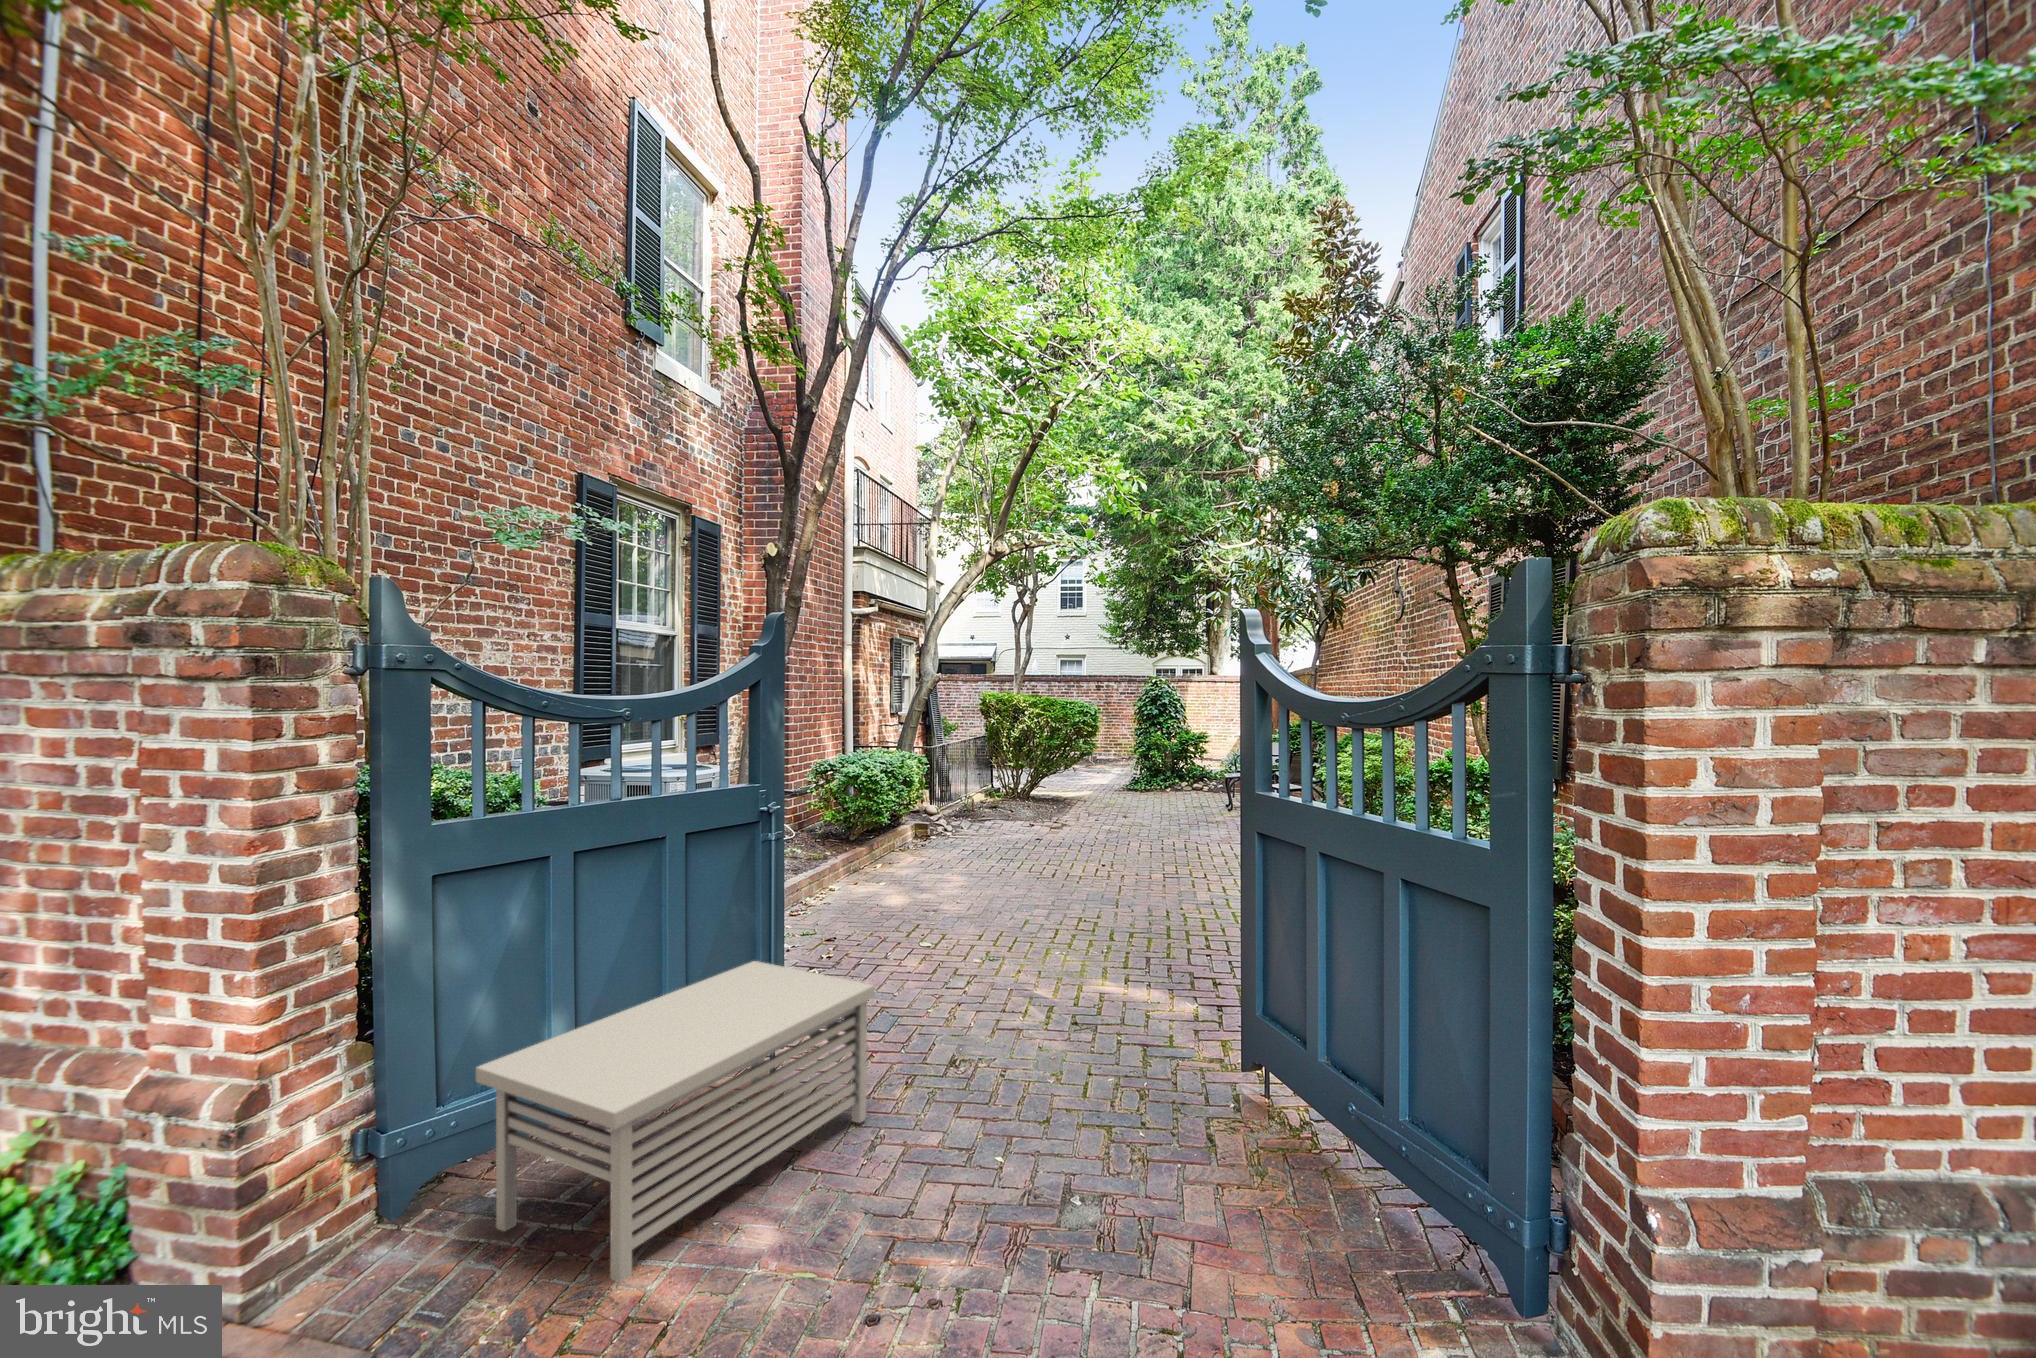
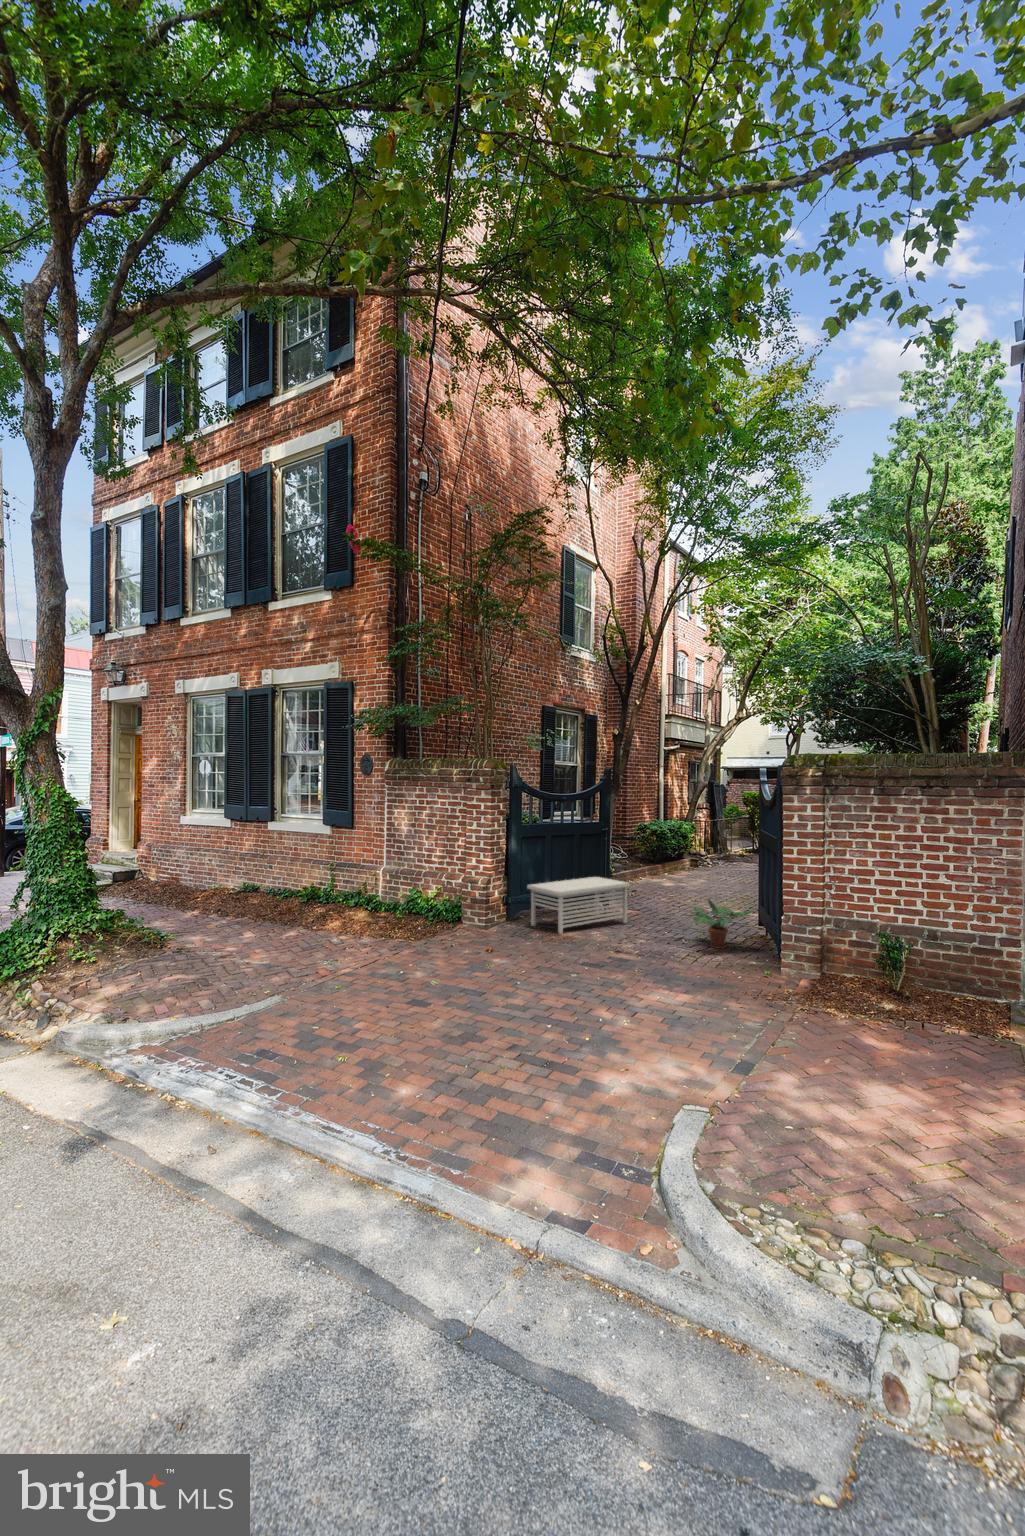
potted plant: none [1109,1064,1351,1251] -> present [692,900,753,949]

